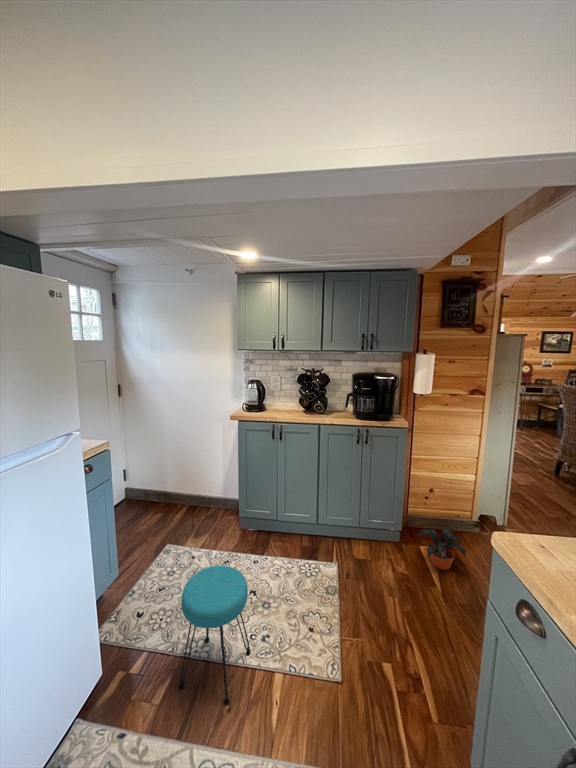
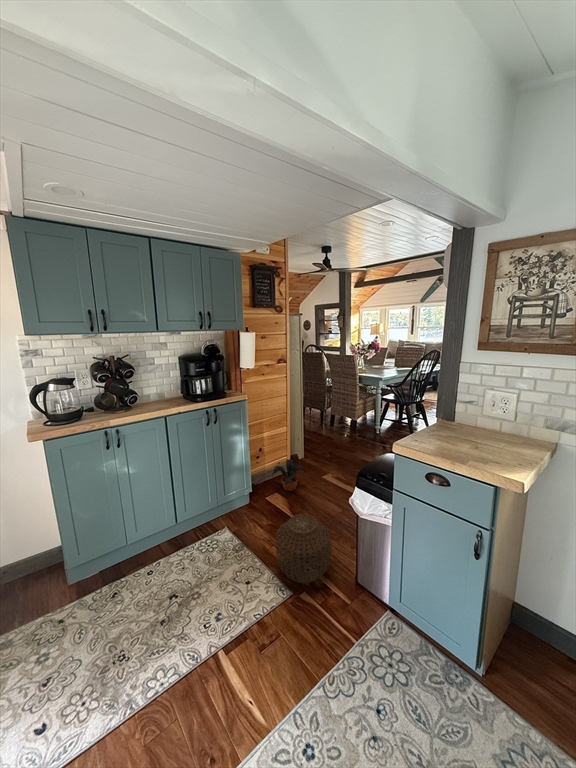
stool: present [179,566,251,704] -> none [148,569,231,724]
woven basket: none [340,590,415,691] -> present [276,514,331,583]

